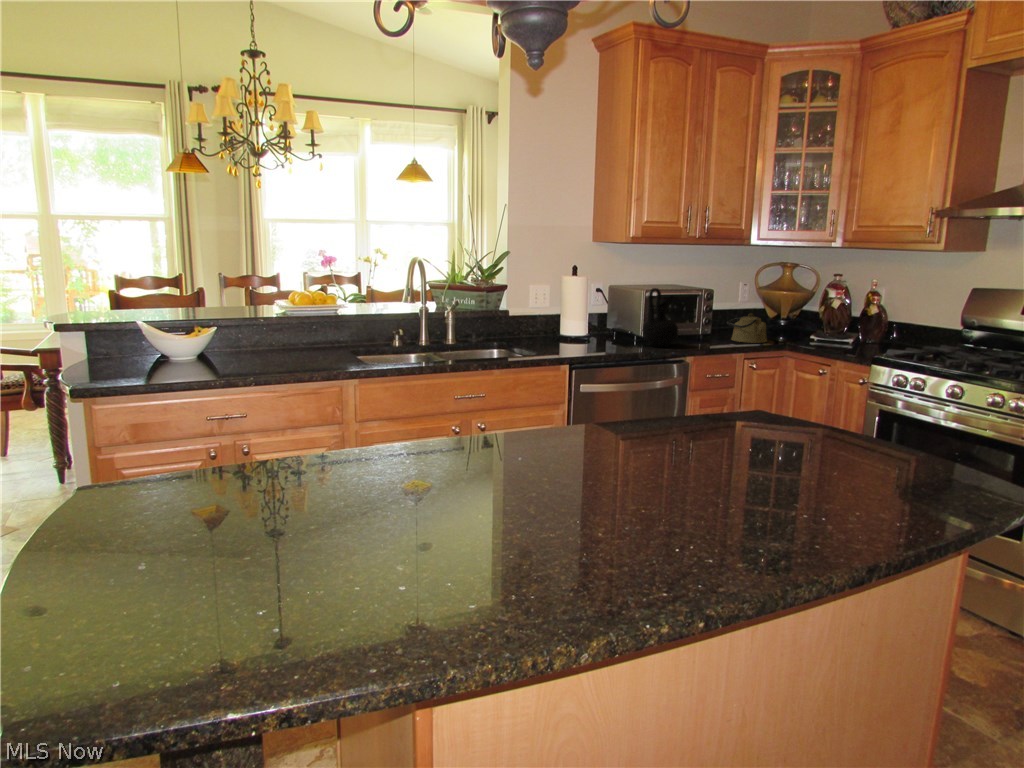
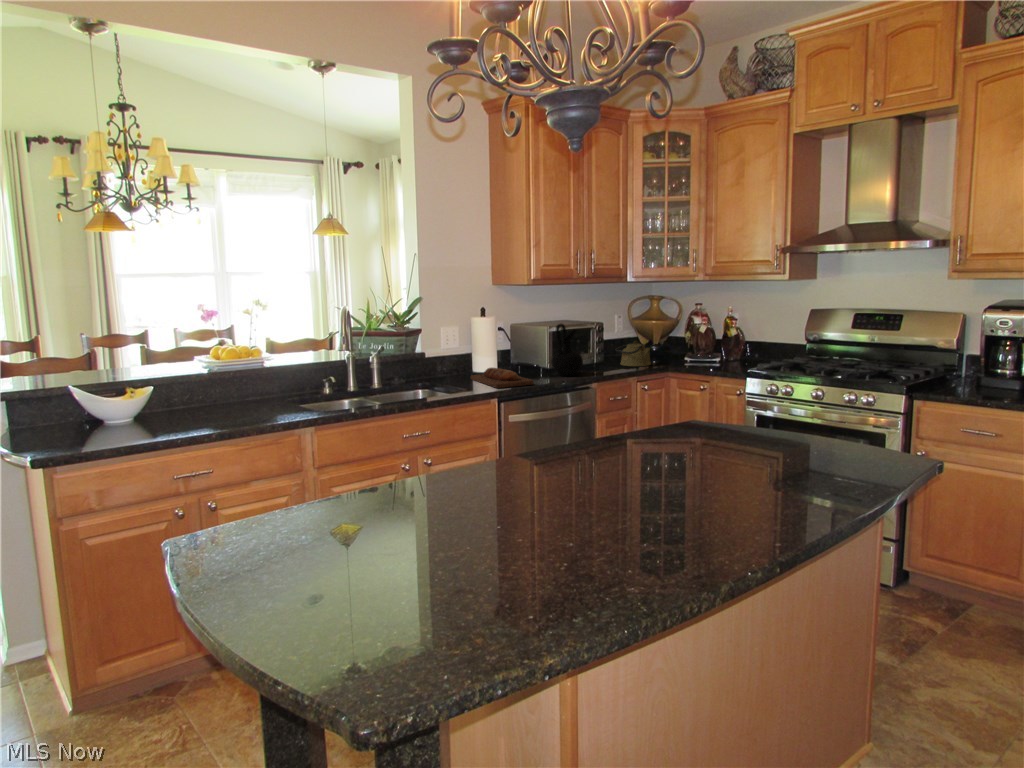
bread loaf: none [553,331,613,353] -> present [471,368,533,388]

